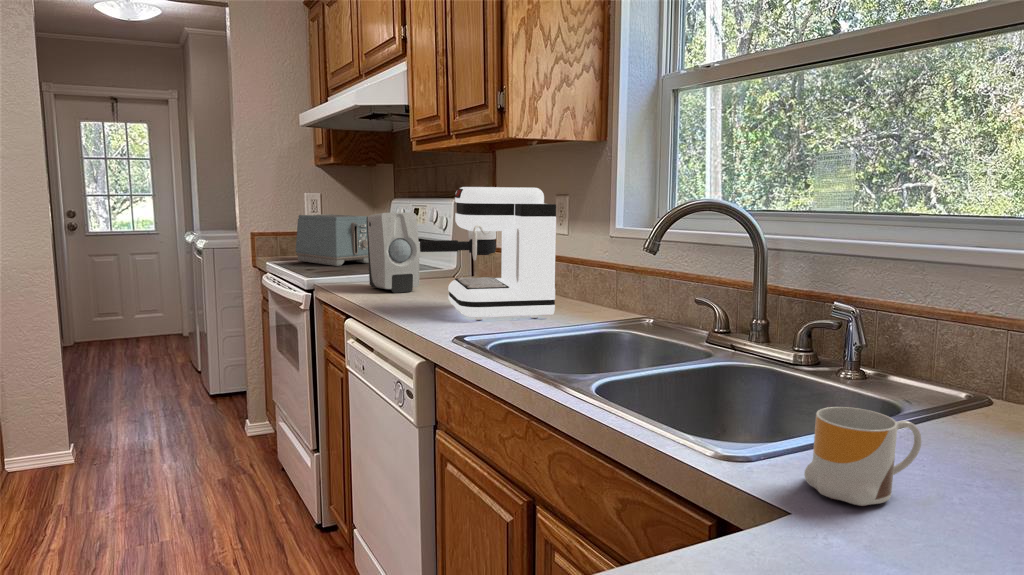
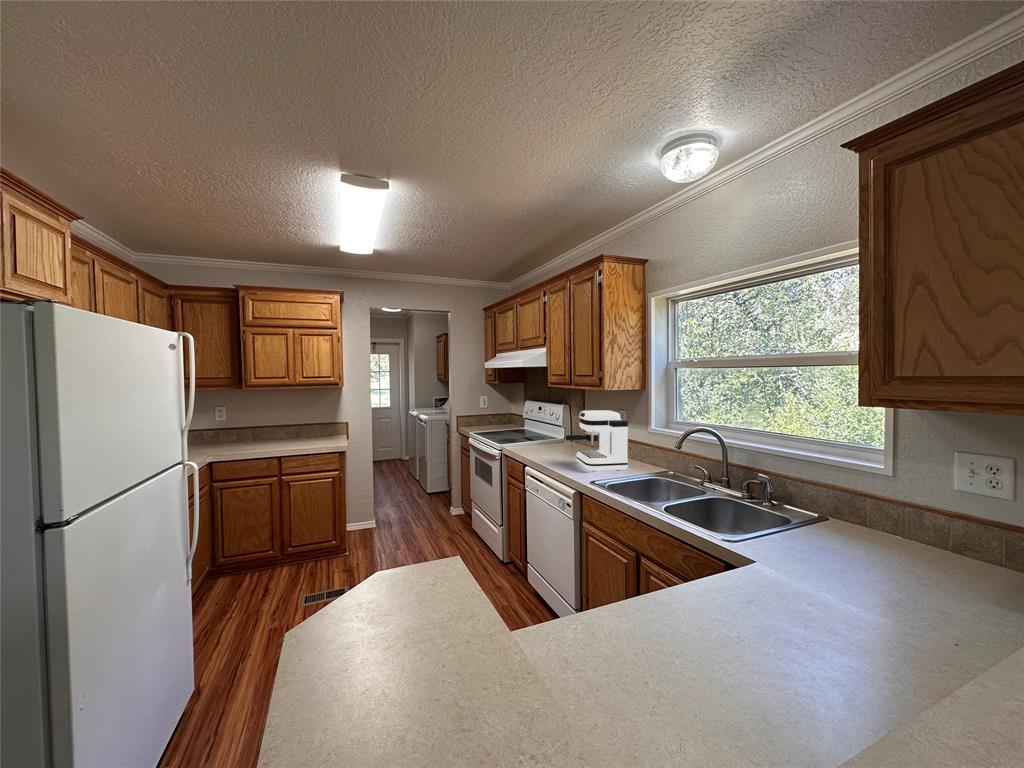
soap dispenser: present [367,213,419,293] -> none [530,417,555,454]
toaster: present [296,214,369,266] -> none [481,408,519,435]
mug: present [804,407,921,506] -> none [757,525,798,560]

